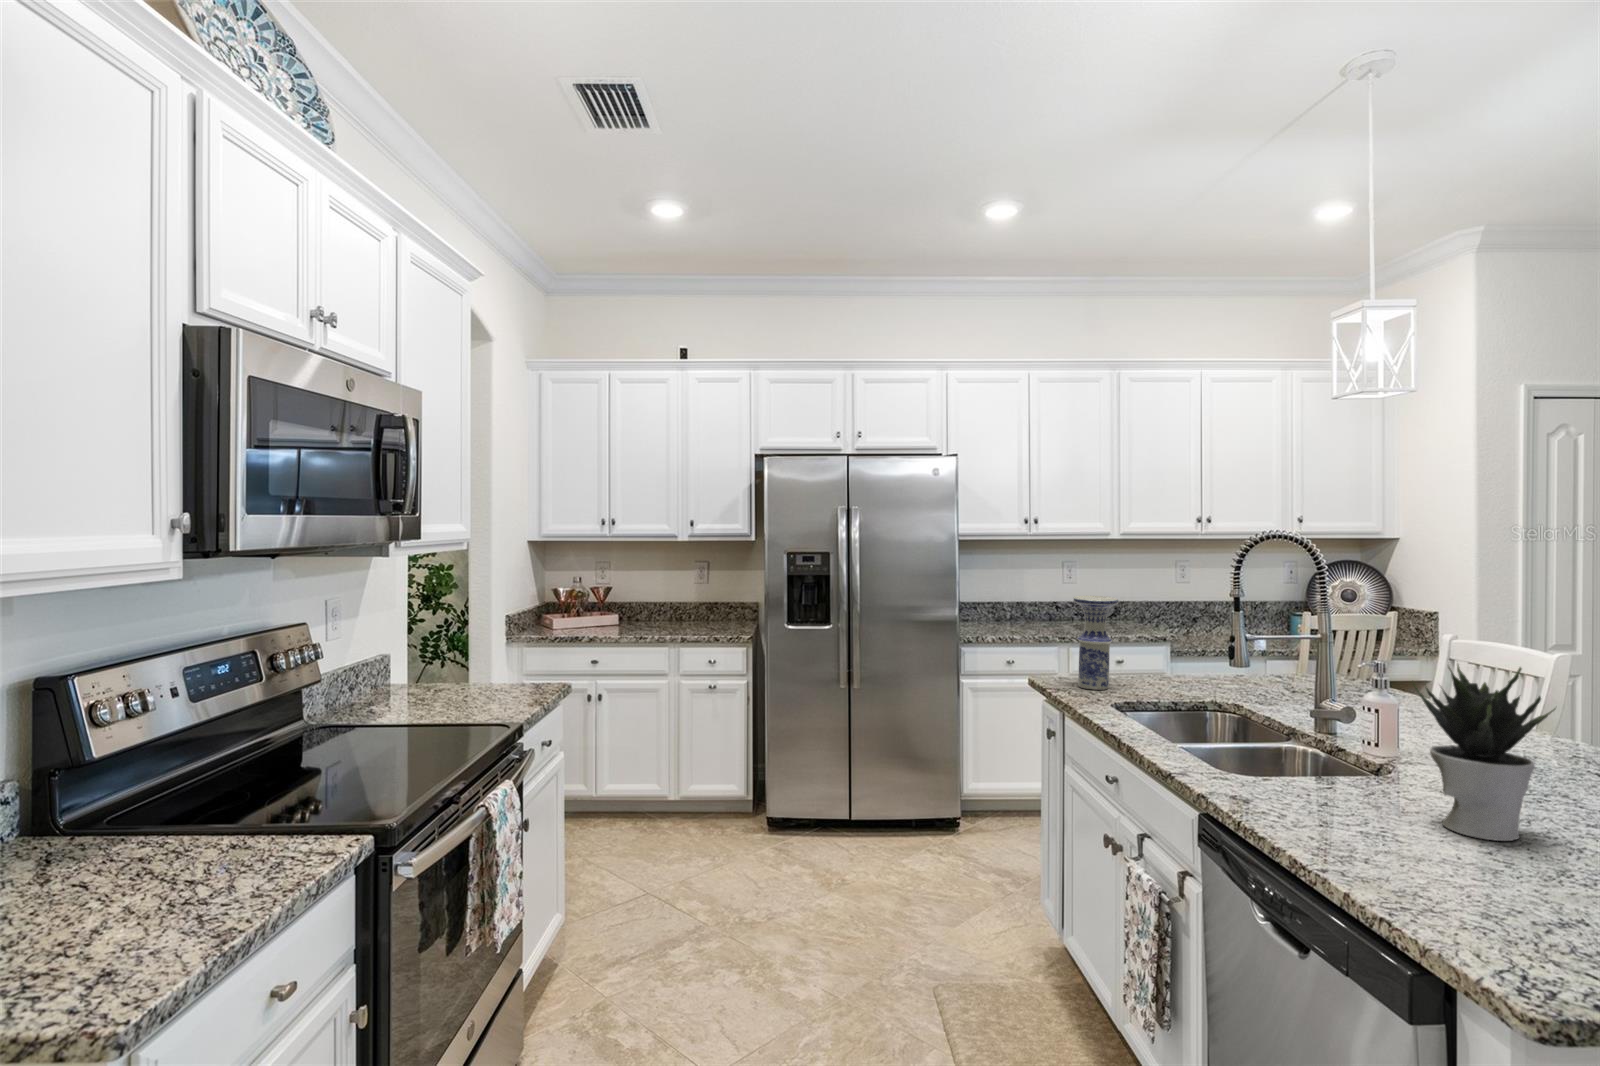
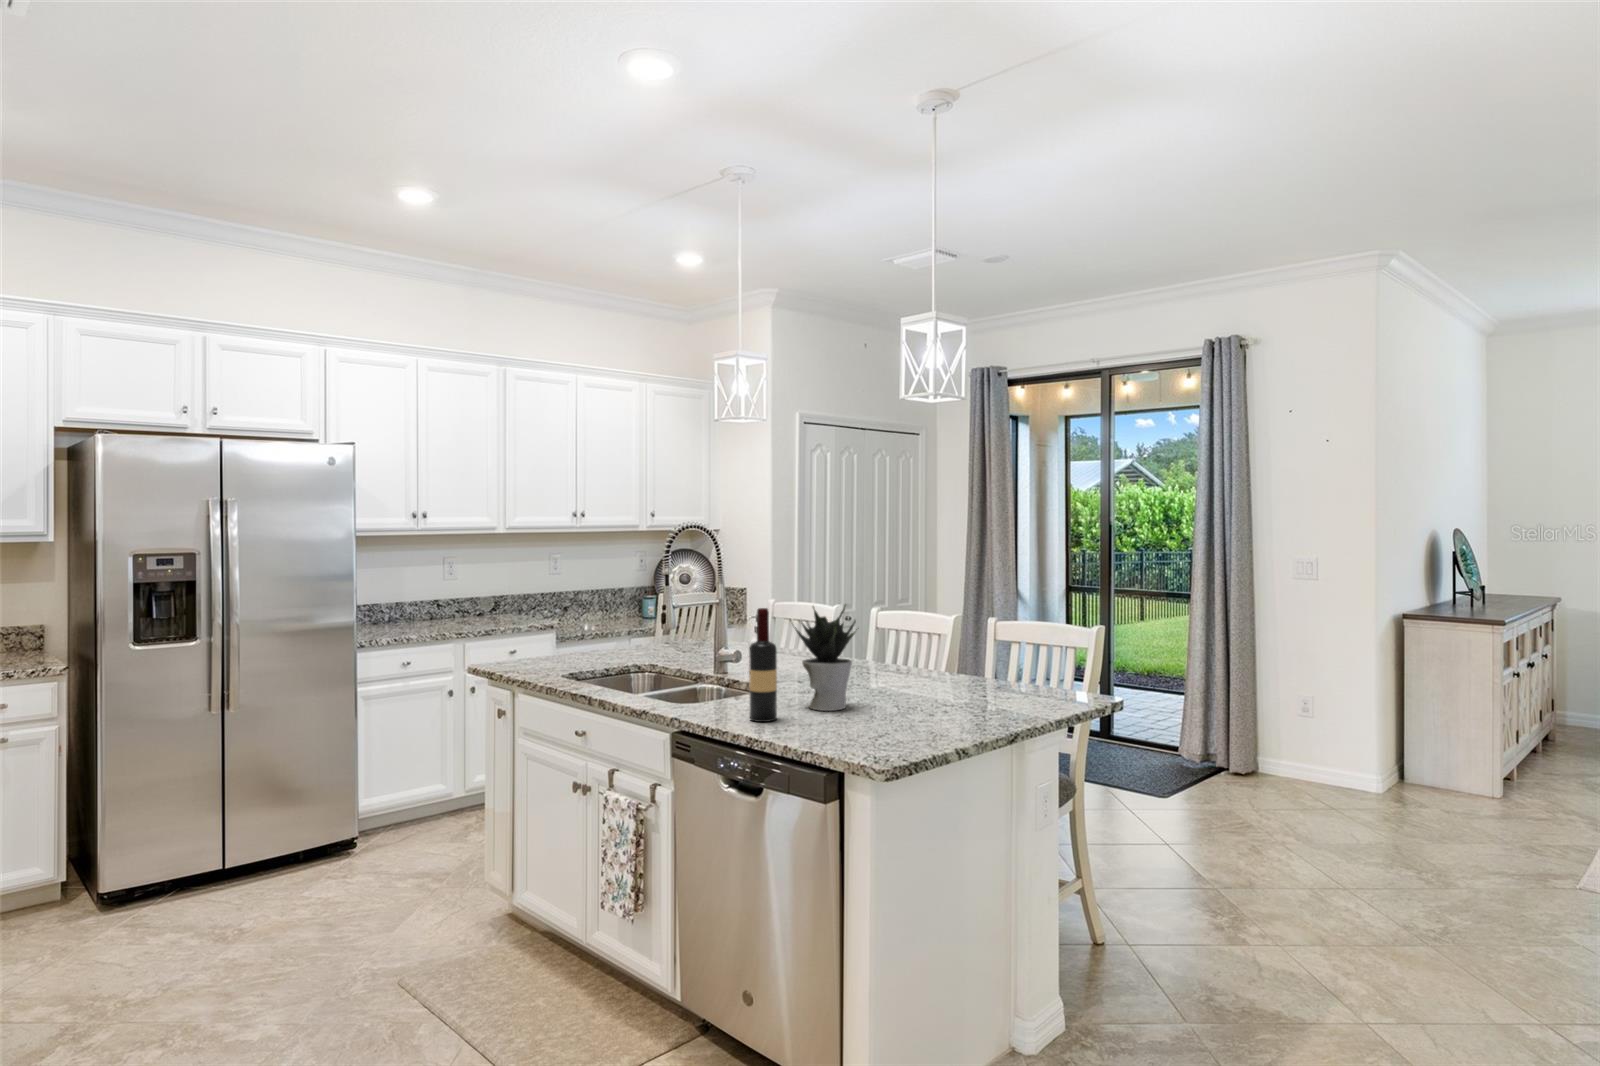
vase: present [1074,596,1118,690] -> none [513,584,553,669]
wine bottle: none [1318,661,1367,836] -> present [749,608,777,722]

